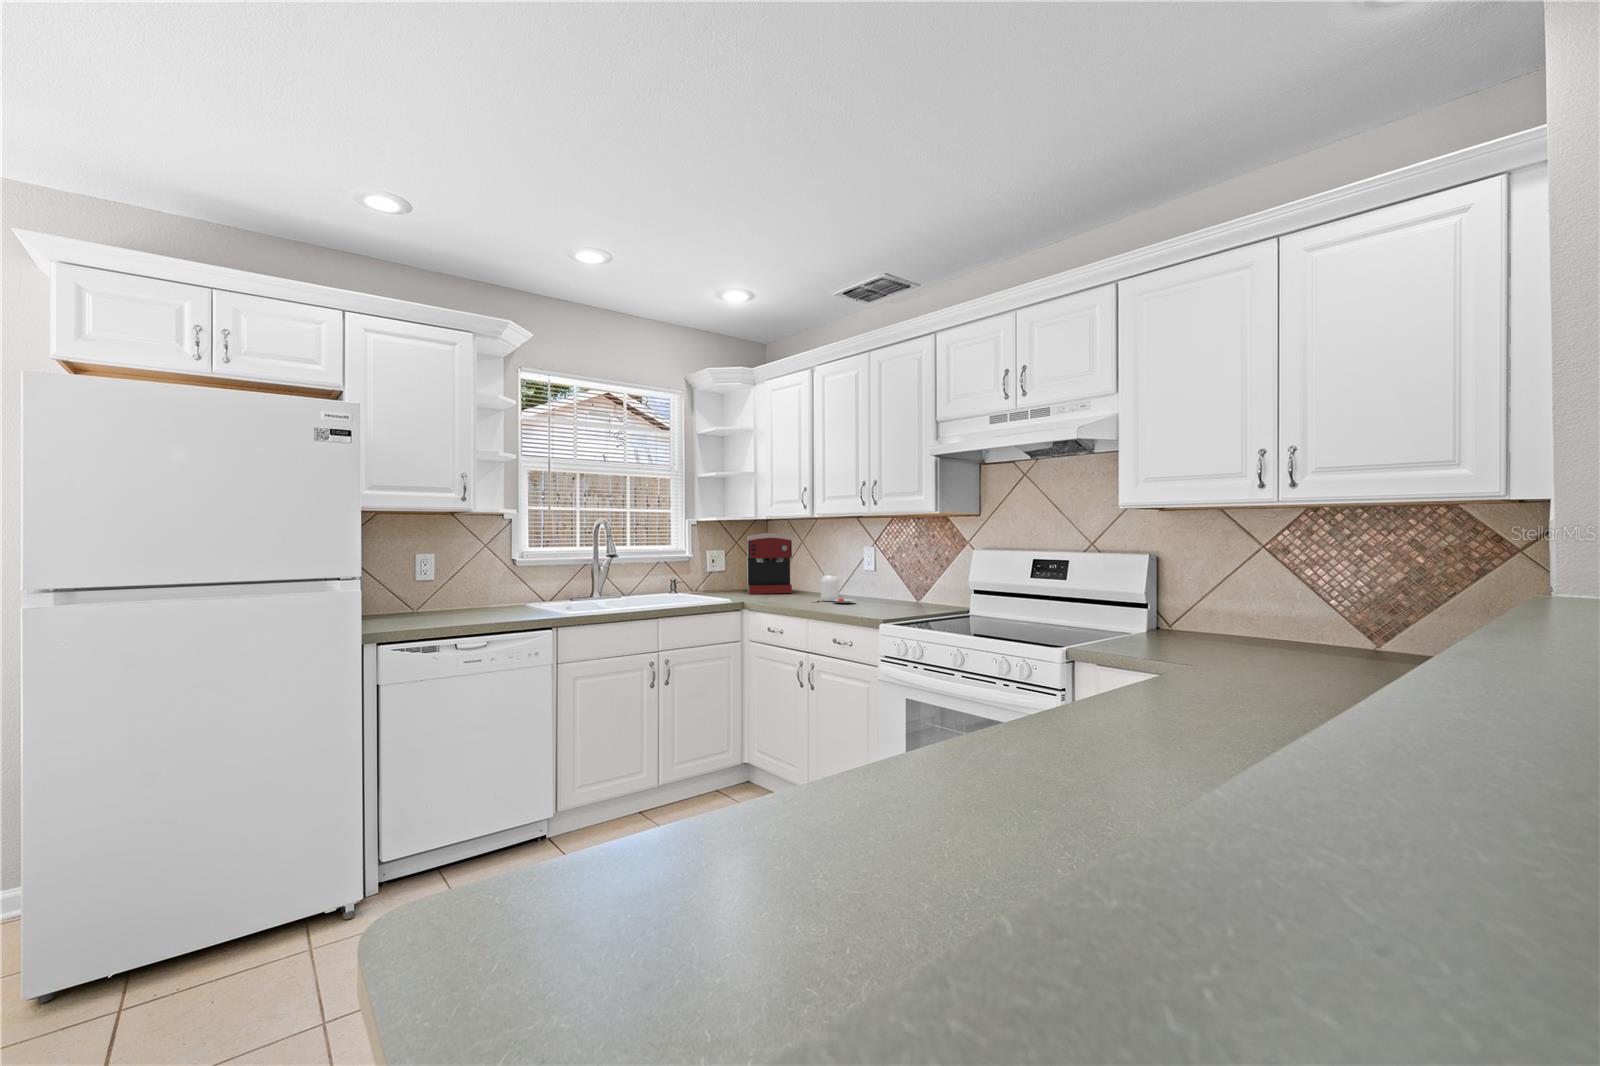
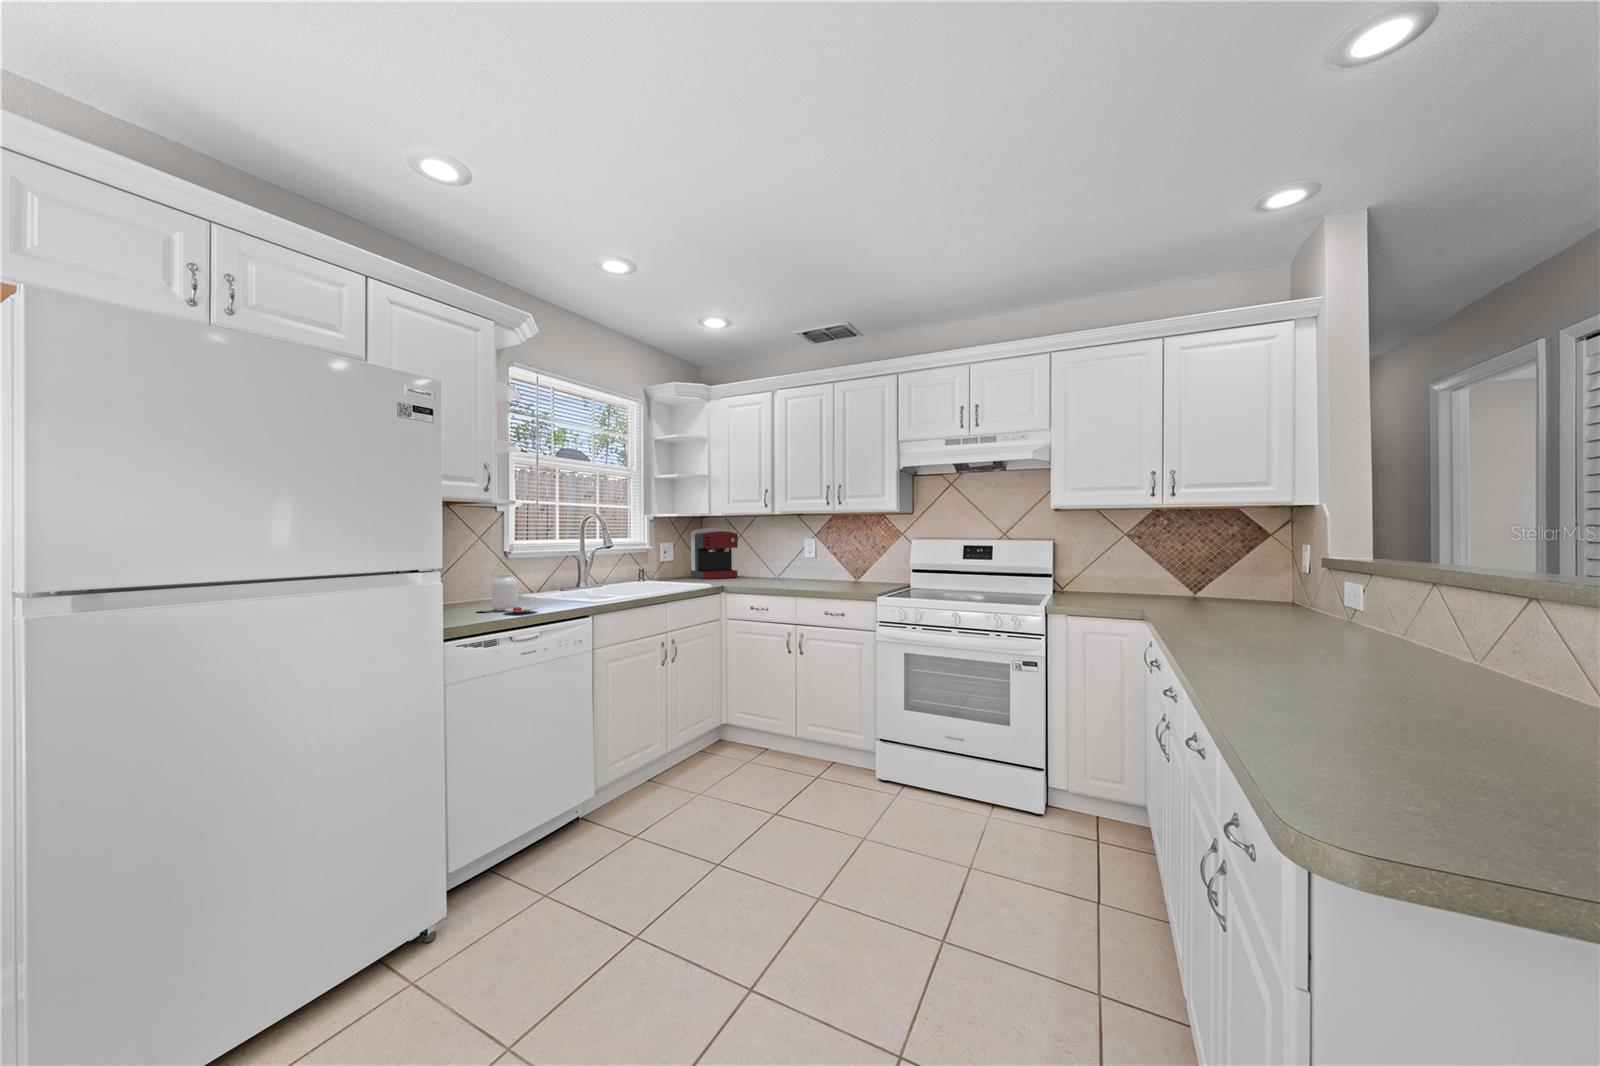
jar: present [819,572,856,603] -> present [477,574,538,613]

